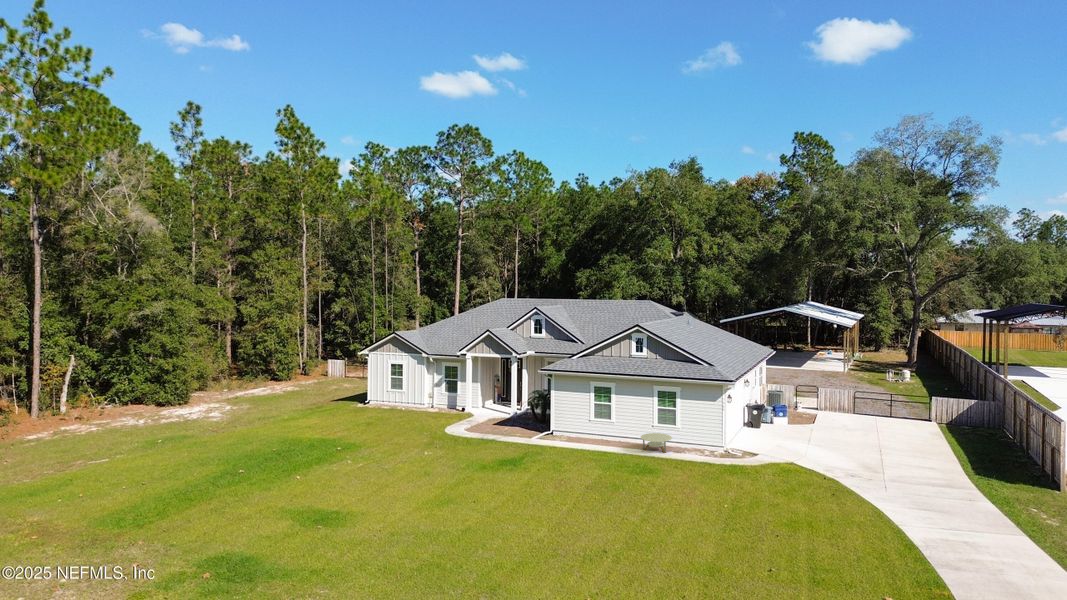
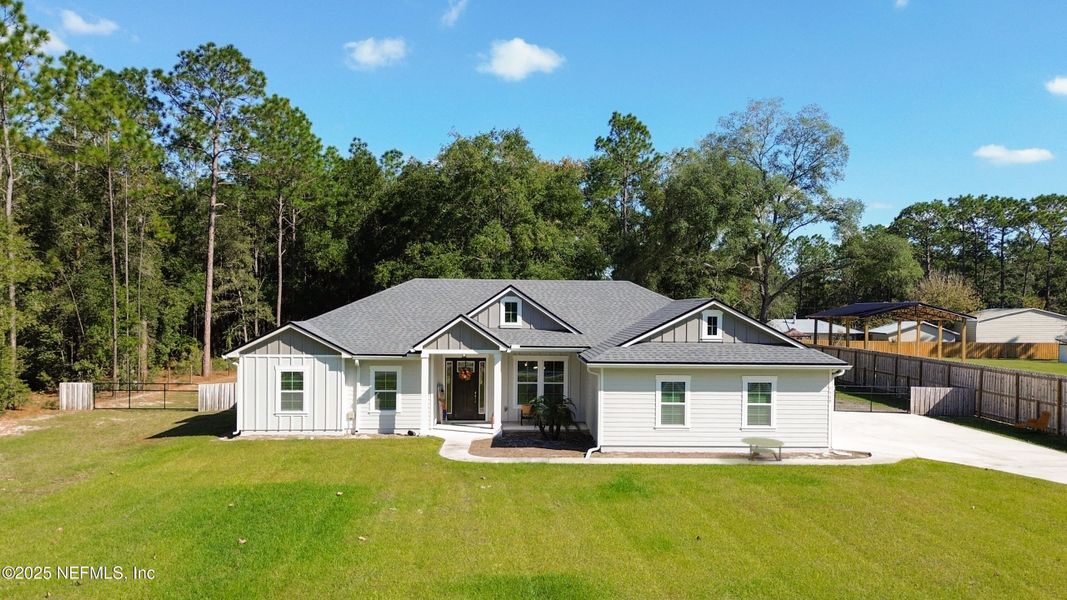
lounge chair: none [980,435,1020,460] -> present [1015,411,1051,433]

